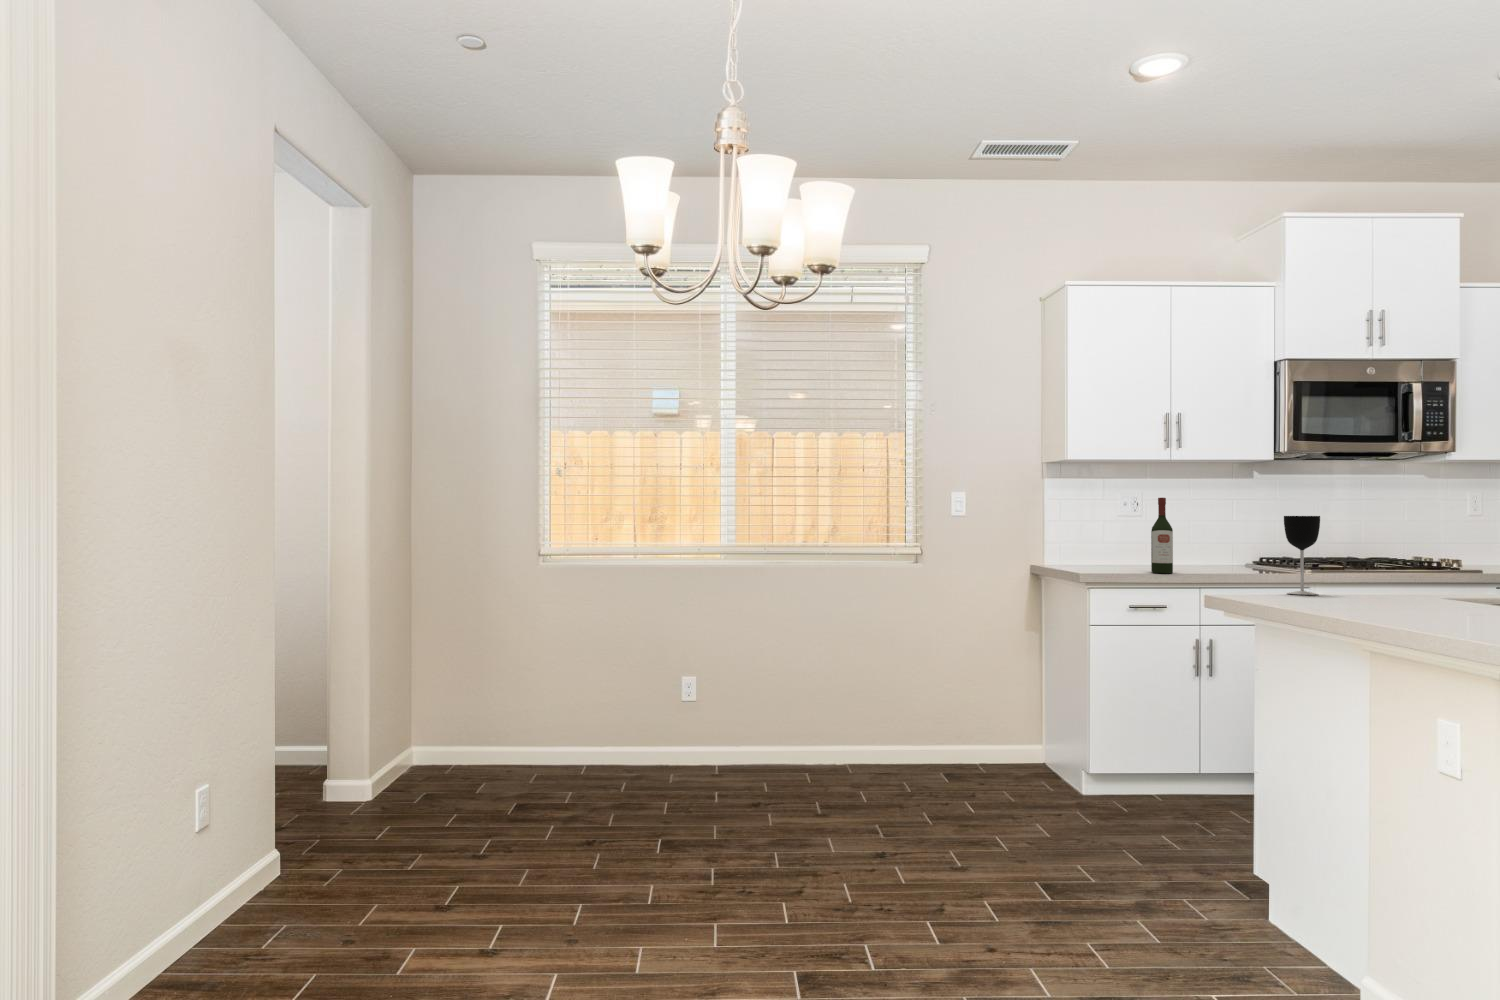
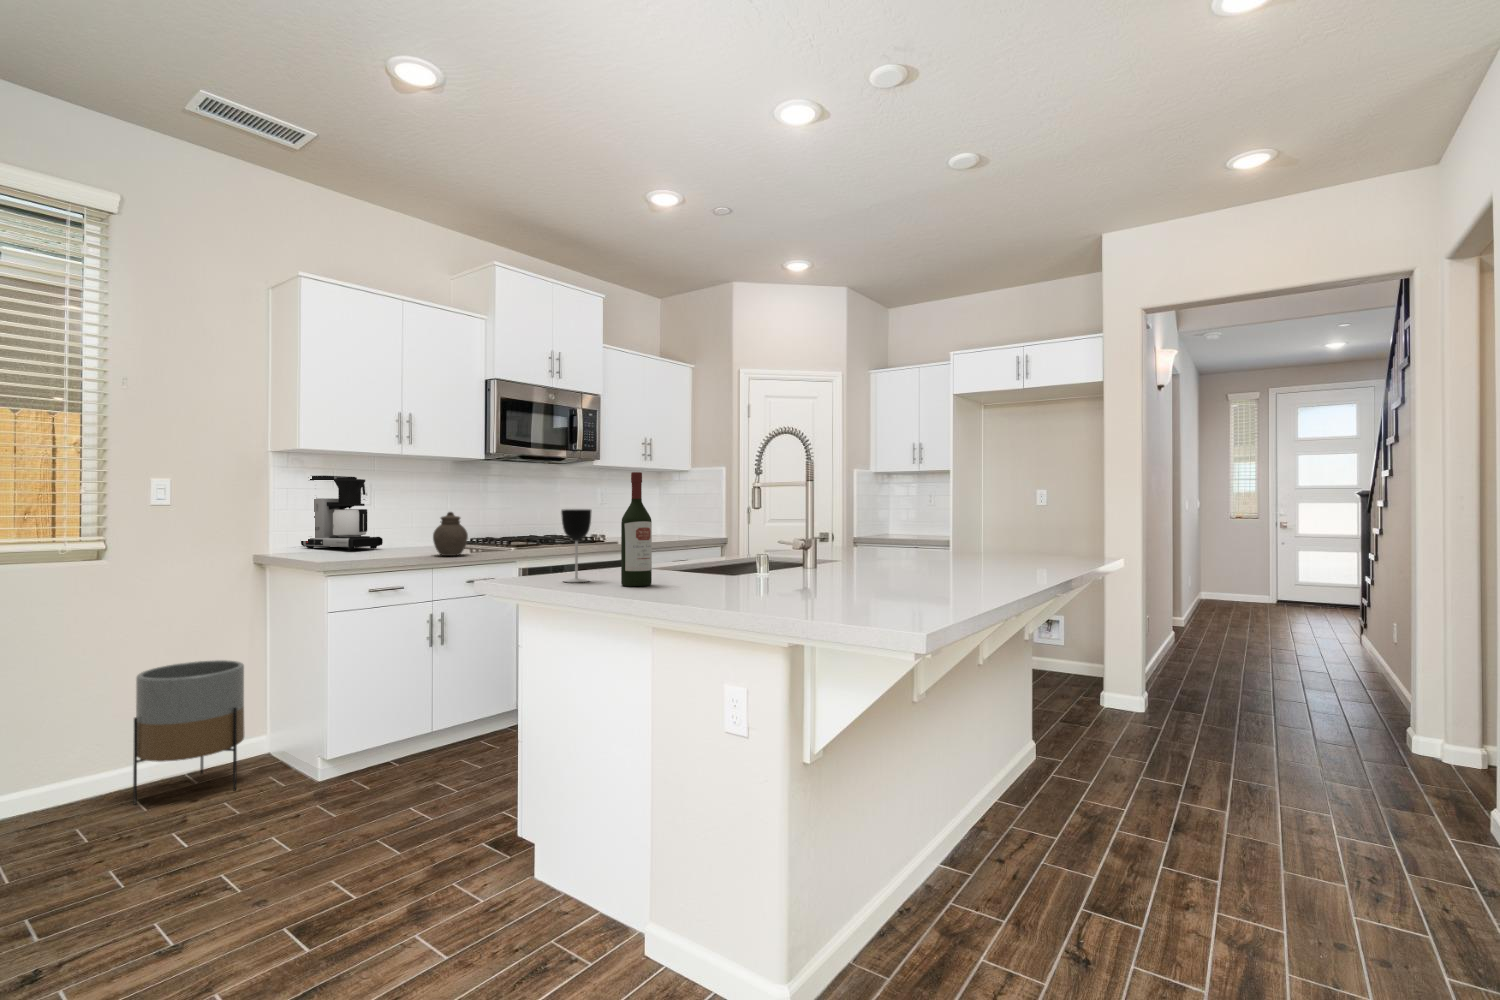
coffee maker: none [1075,484,1154,563] -> present [301,475,383,550]
wine bottle: present [1151,498,1173,573] -> present [621,472,652,586]
jar: none [1202,523,1243,573] -> present [433,512,468,556]
planter: none [939,660,1022,785] -> present [133,660,244,805]

